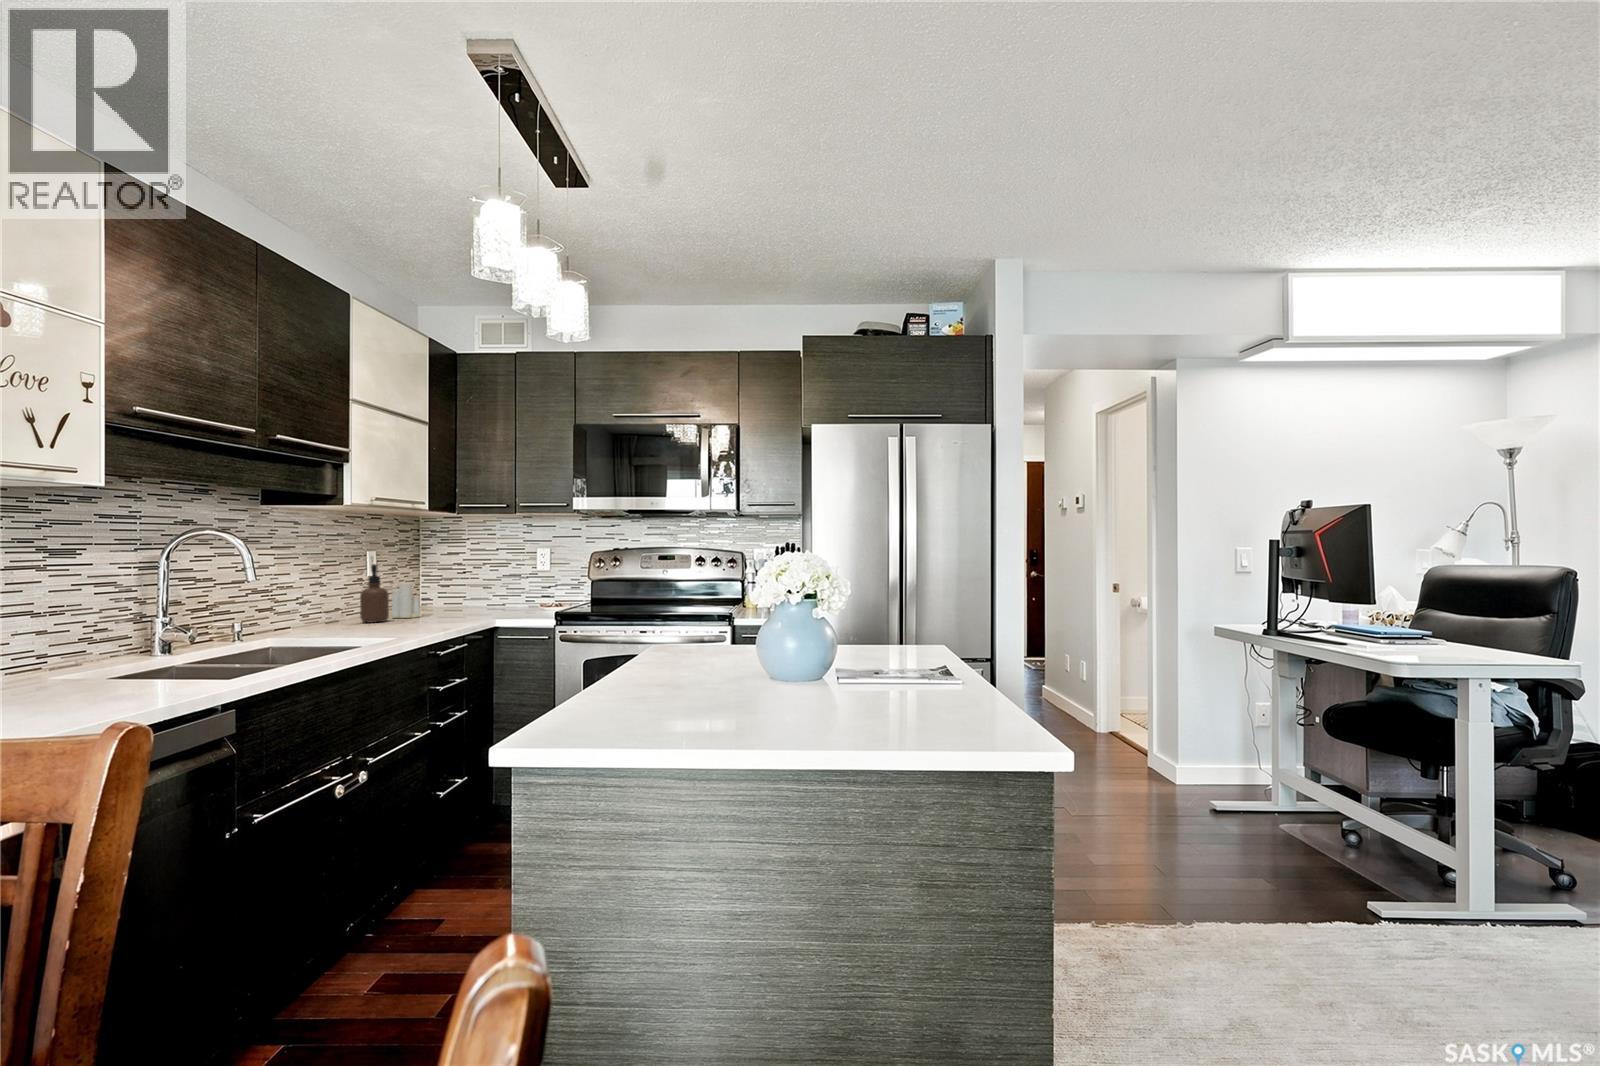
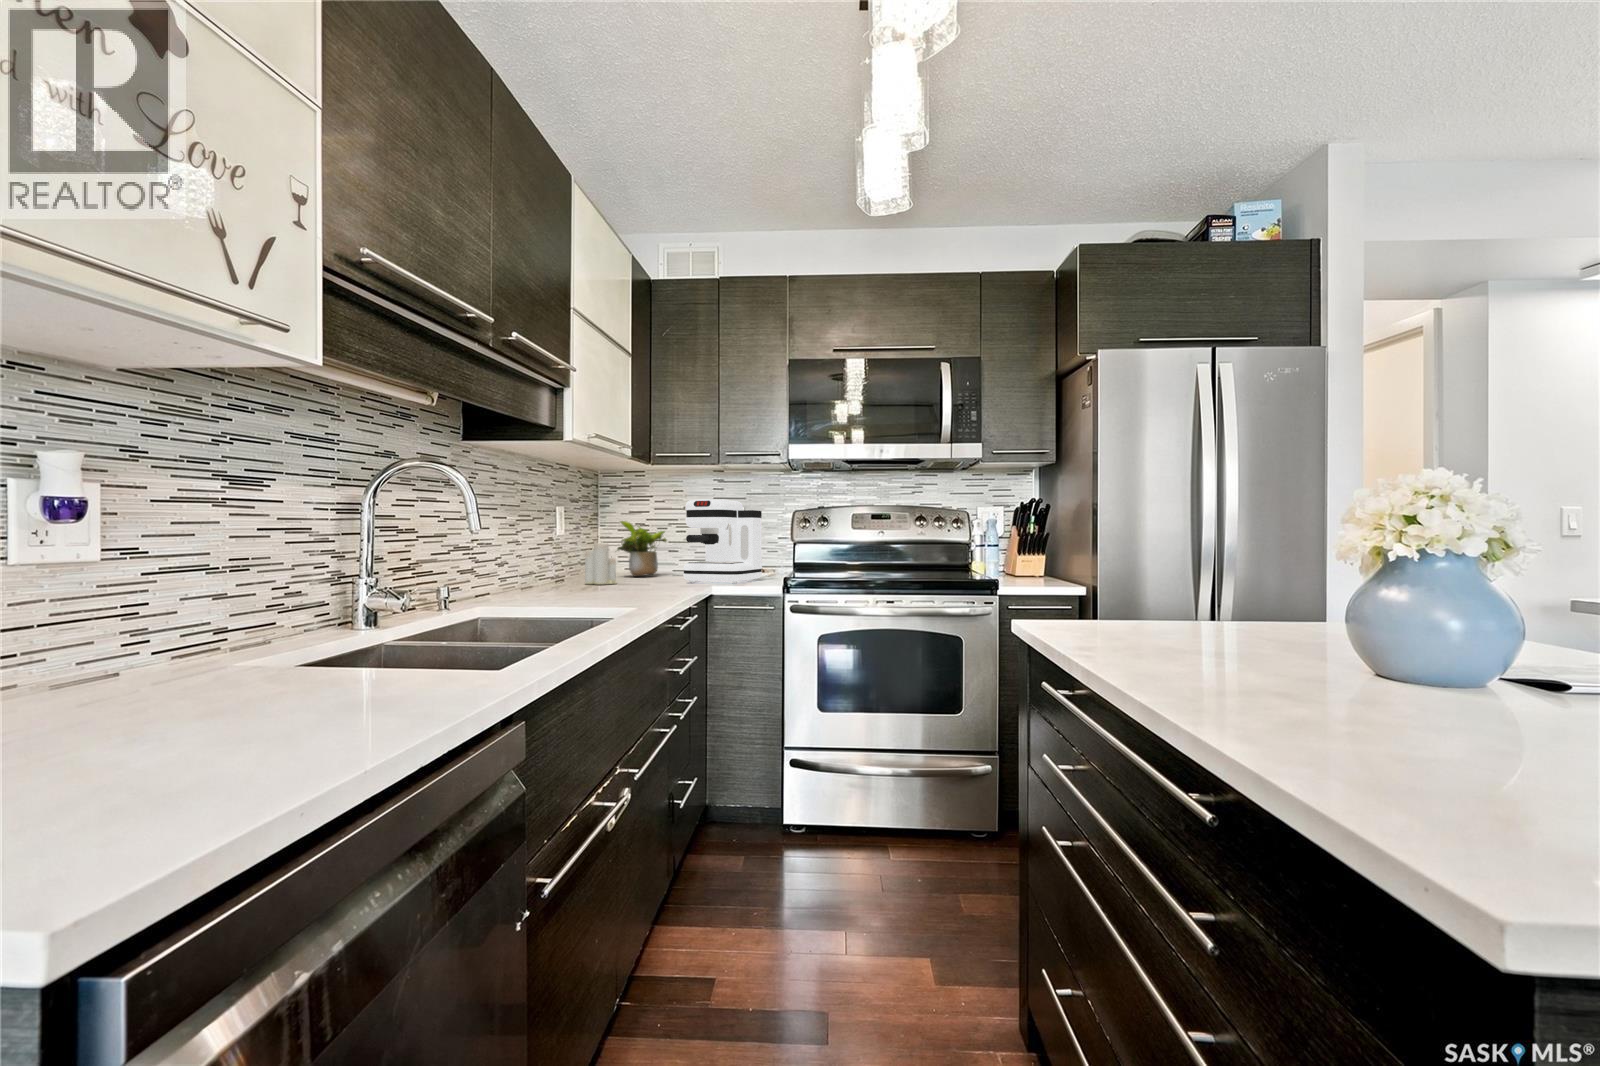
coffee maker: none [477,543,552,614] -> present [683,499,762,583]
potted plant: none [431,562,479,610] -> present [617,521,667,577]
soap dispenser: present [360,564,389,623] -> none [557,520,588,589]

